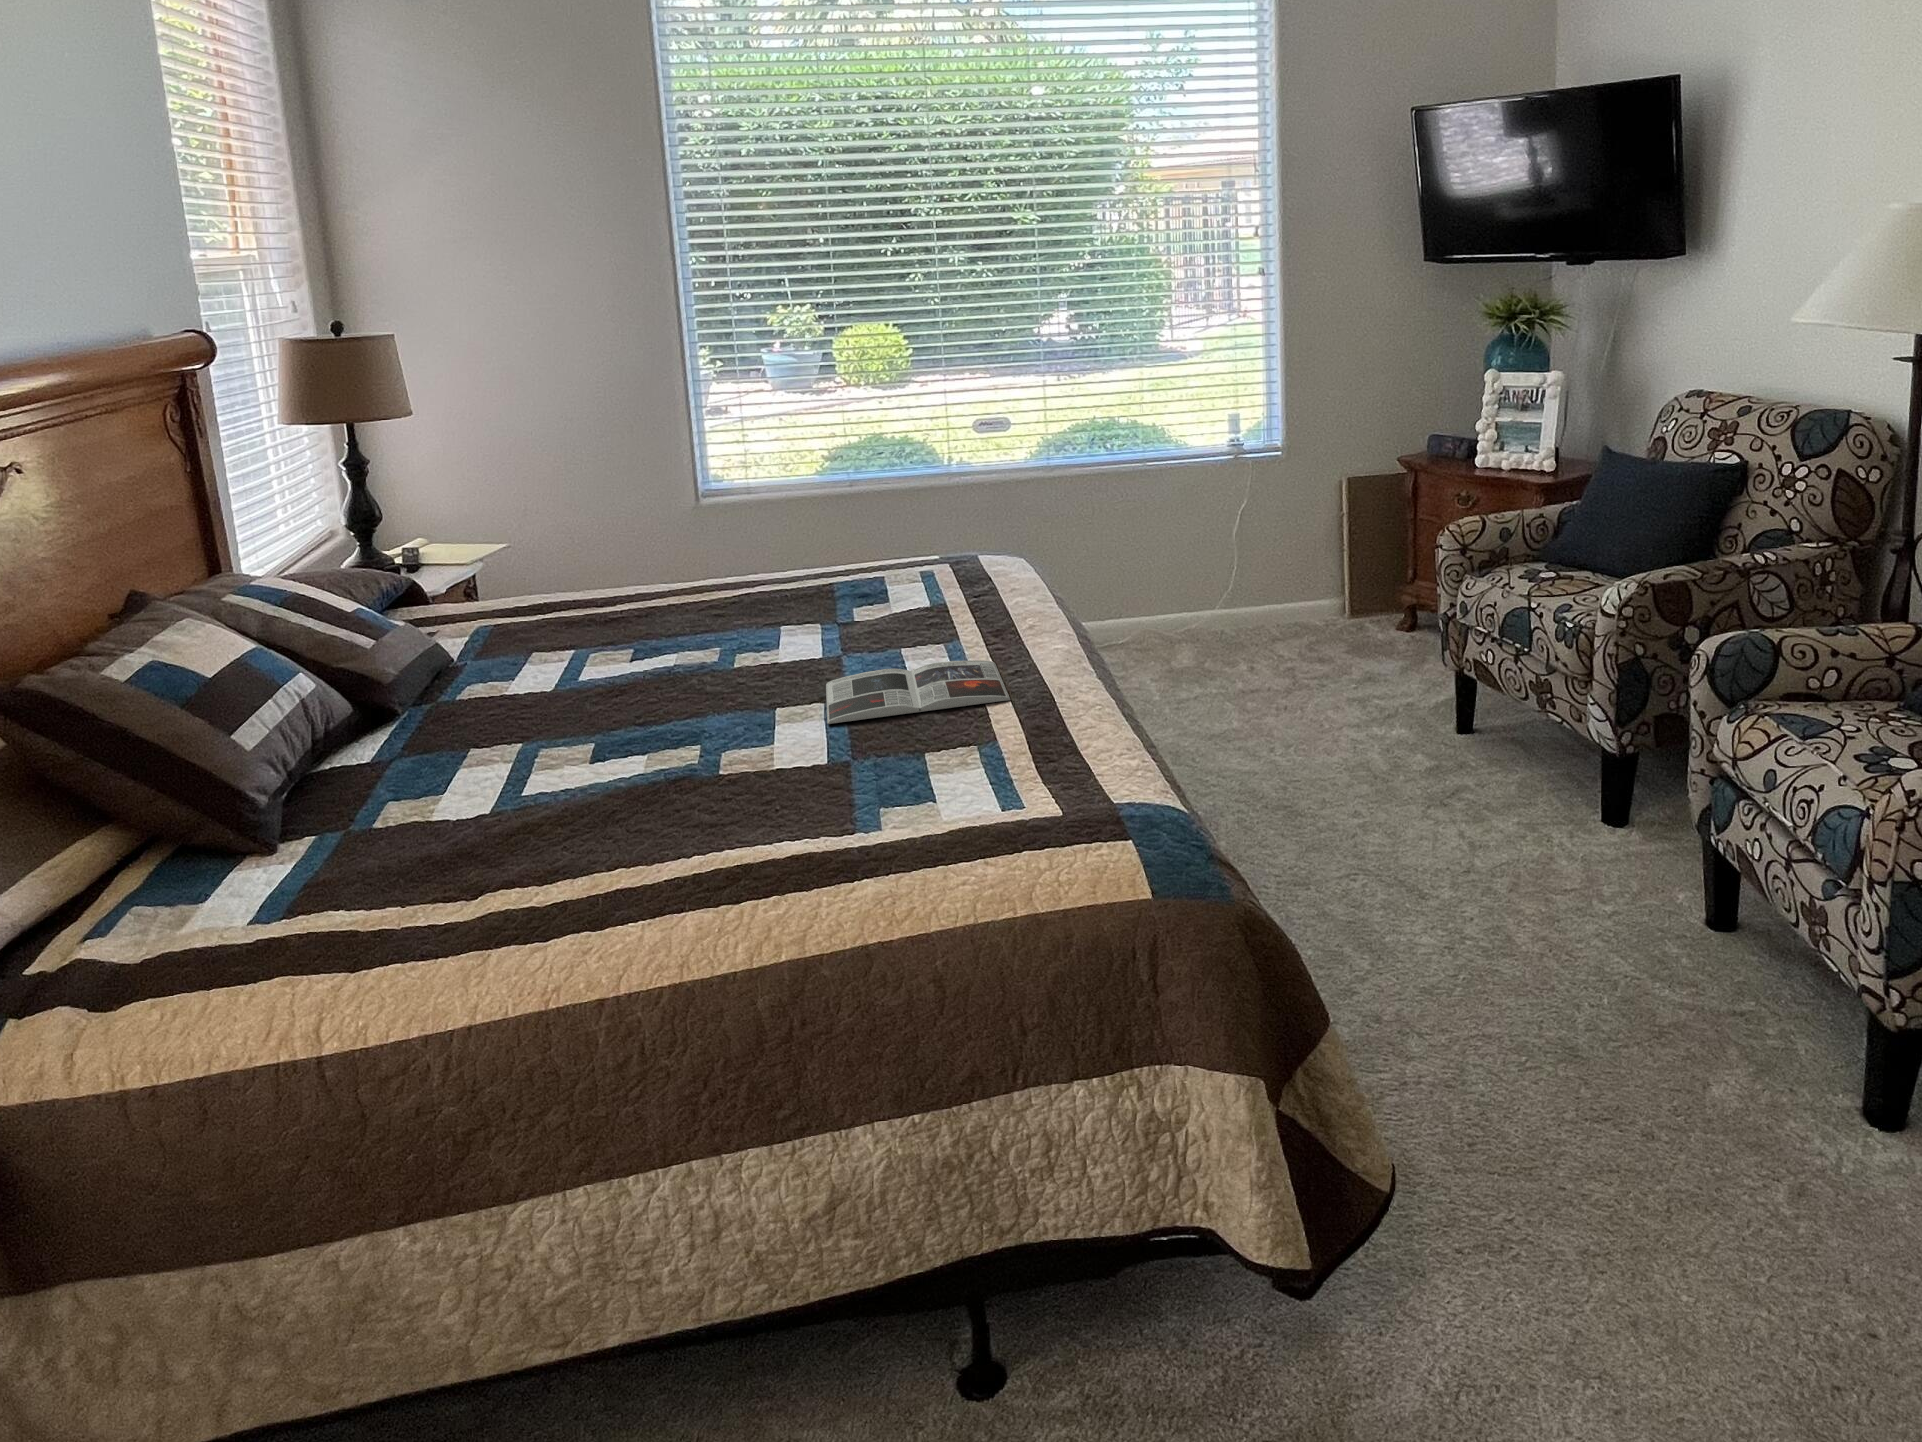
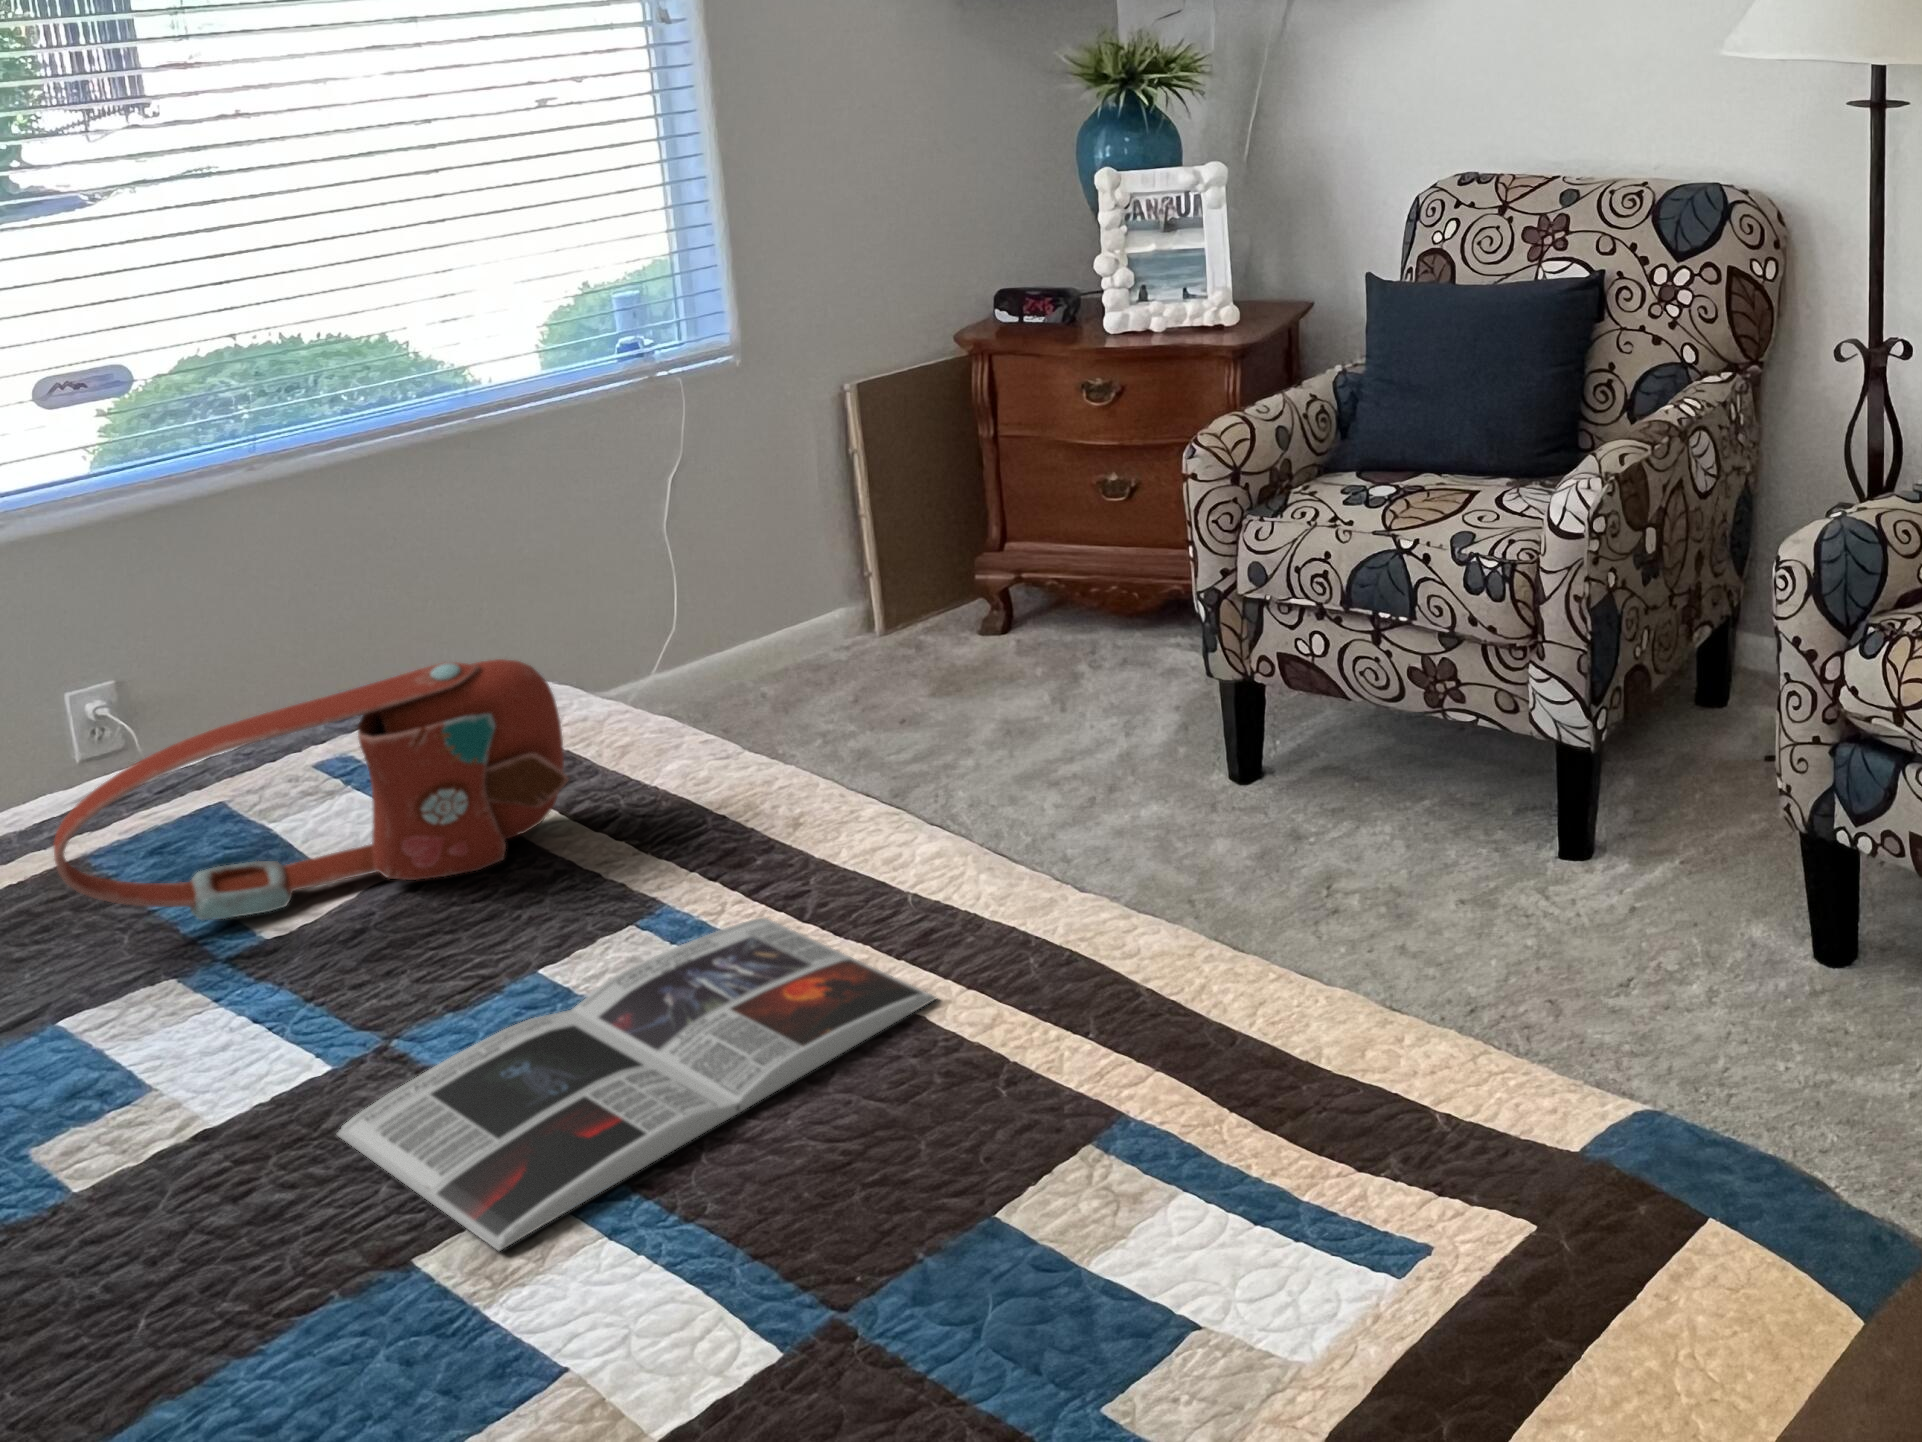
handbag: none [812,543,976,626] -> present [53,659,569,920]

